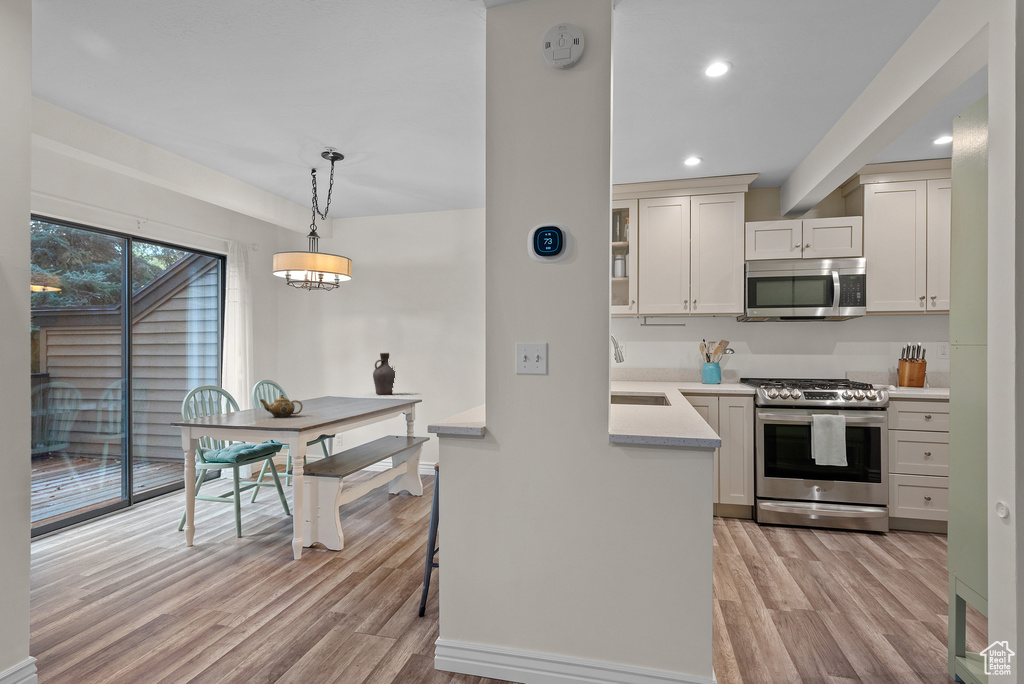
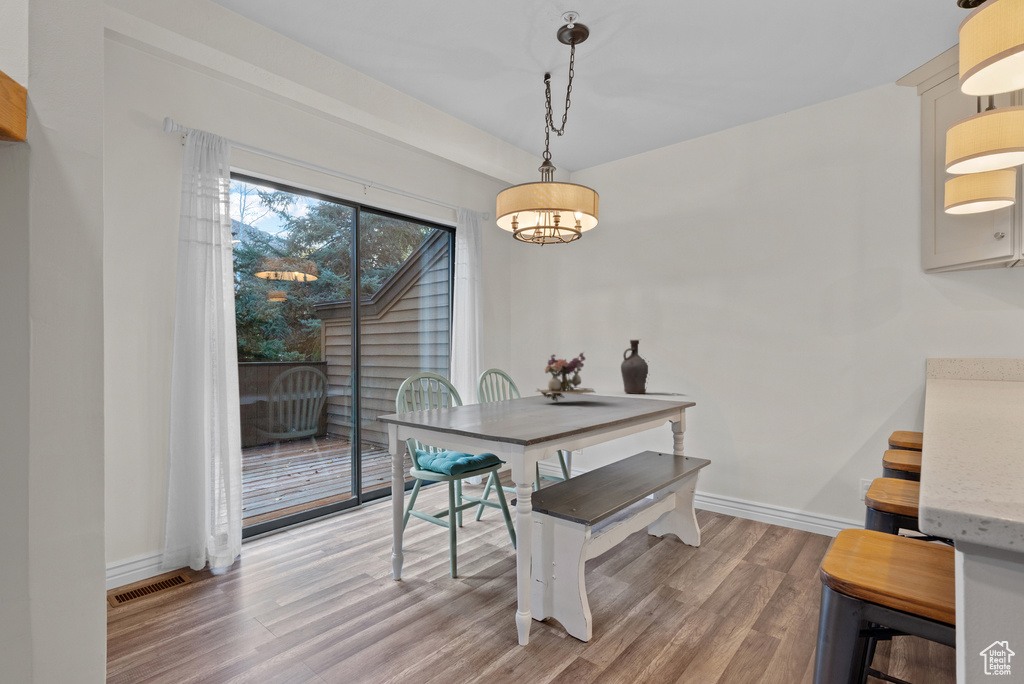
flower arrangement: none [302,364,350,404] -> present [536,353,595,401]
teapot: present [260,395,303,417] -> none [480,388,534,420]

